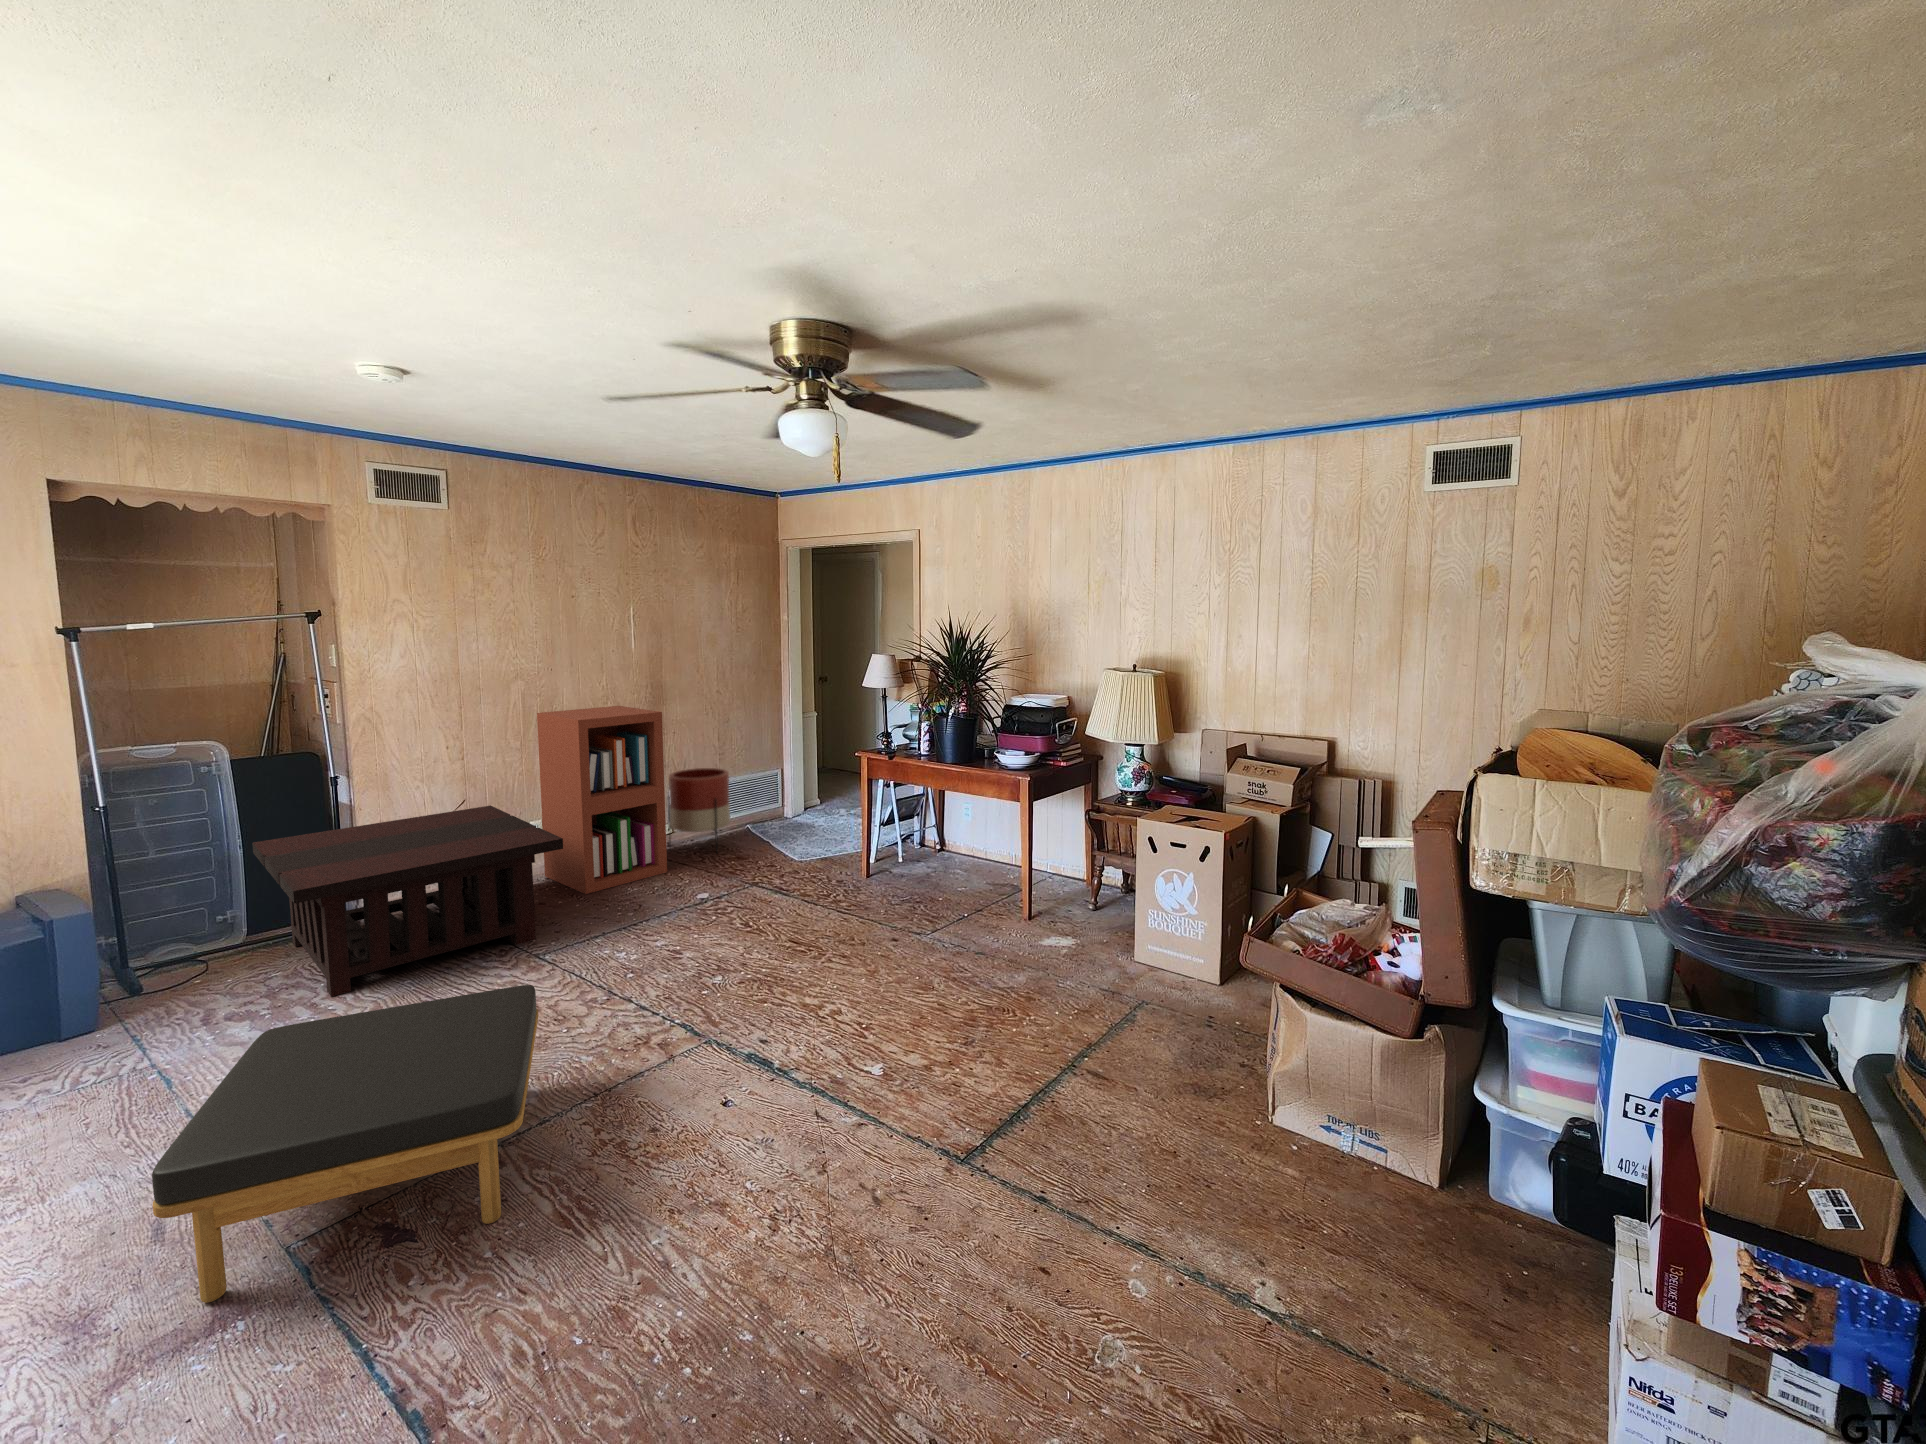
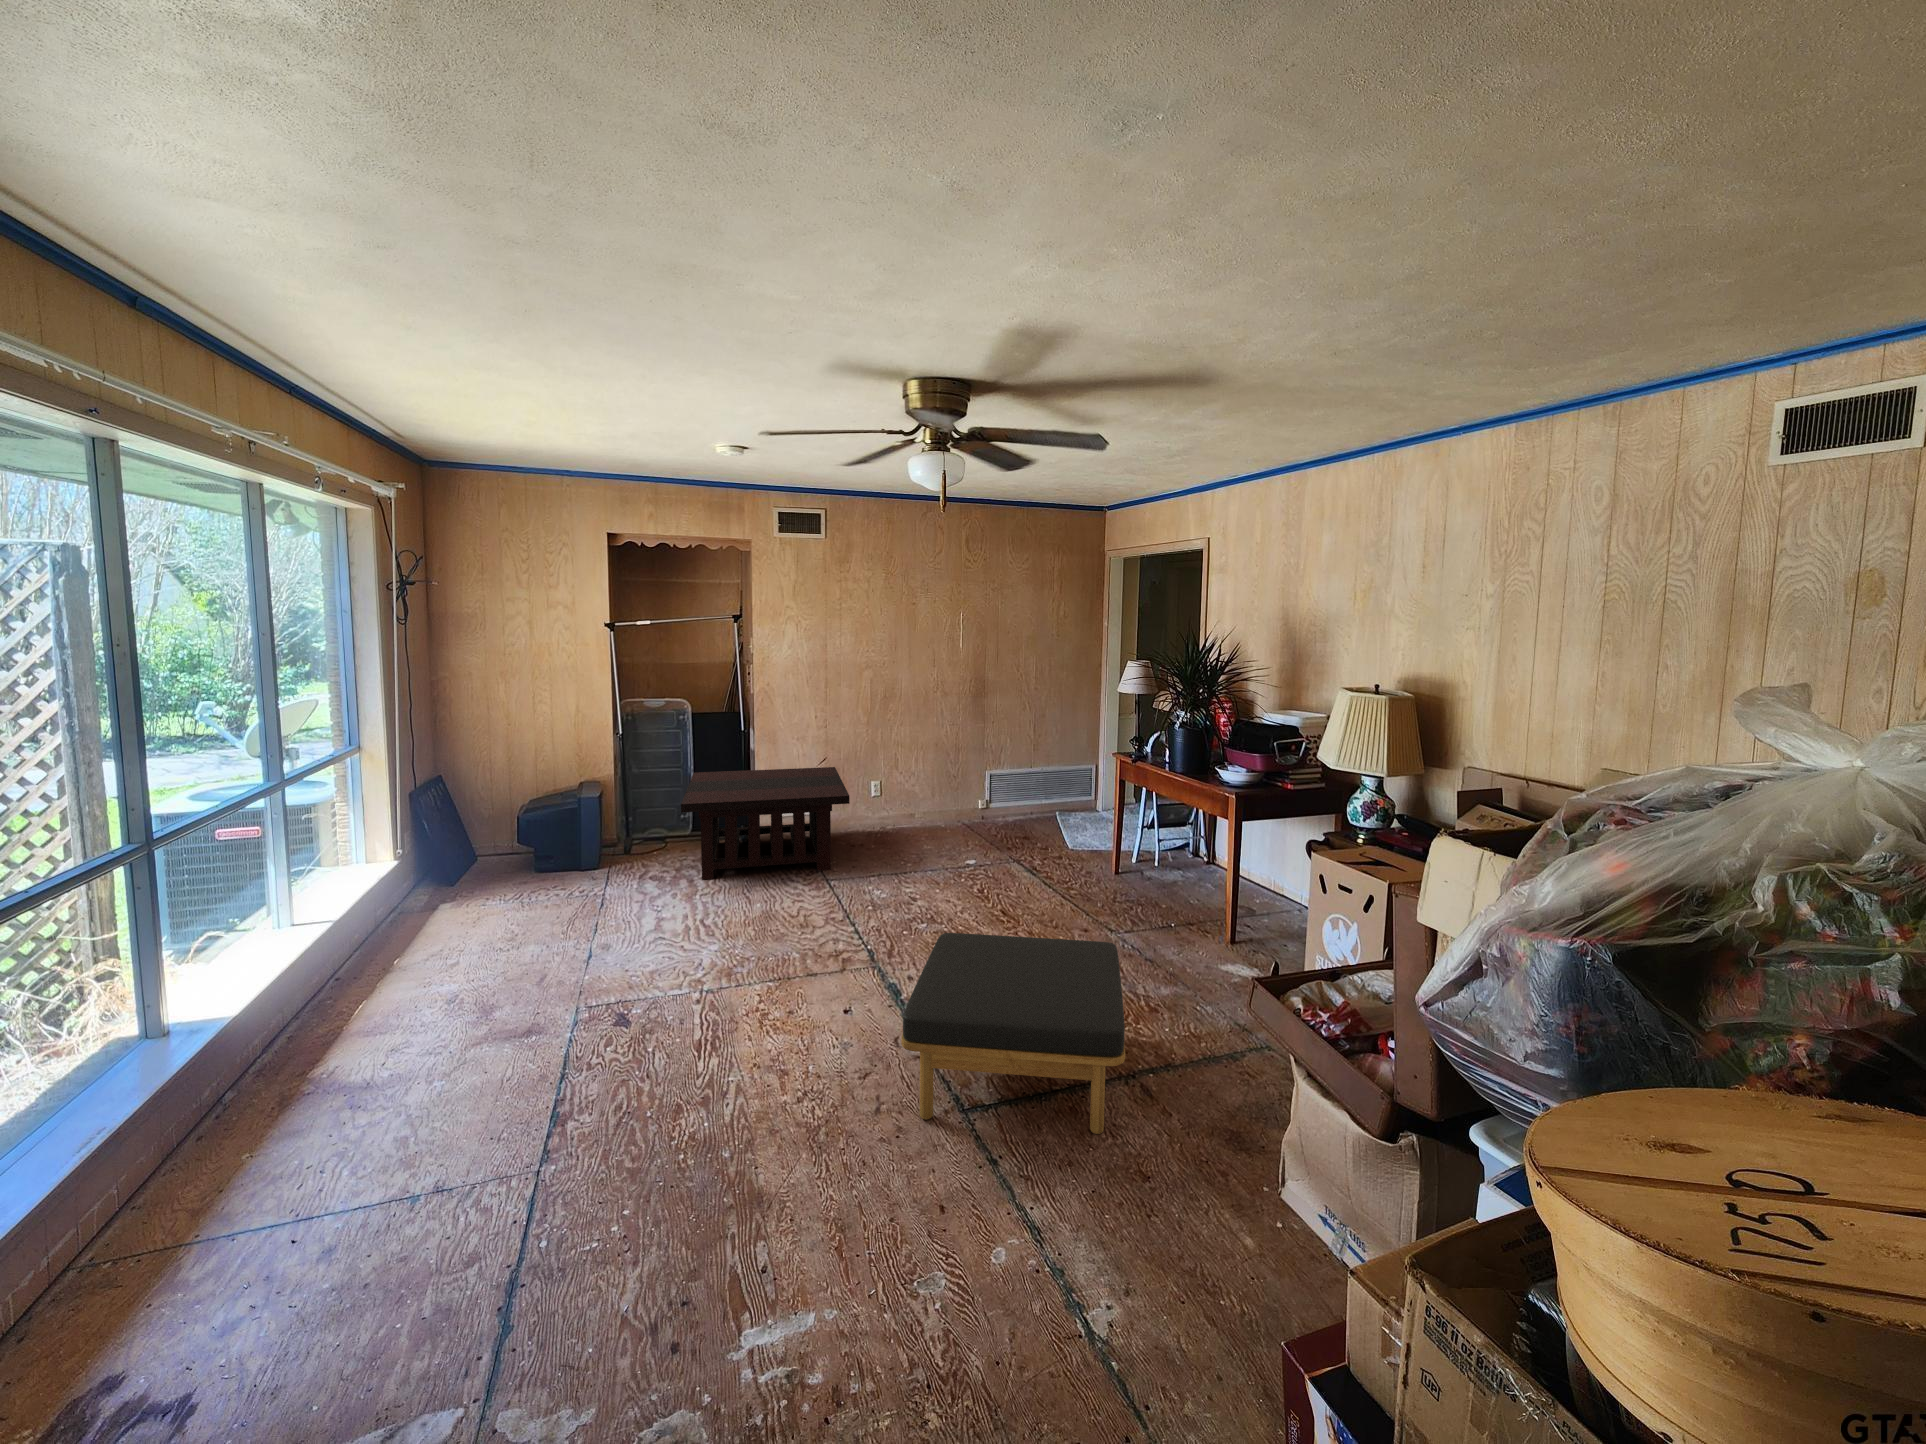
bookshelf: present [537,706,667,894] -> none [872,699,953,845]
planter: present [668,768,730,852] -> none [967,757,1017,831]
ottoman: present [152,985,538,1303] -> present [901,933,1125,1134]

